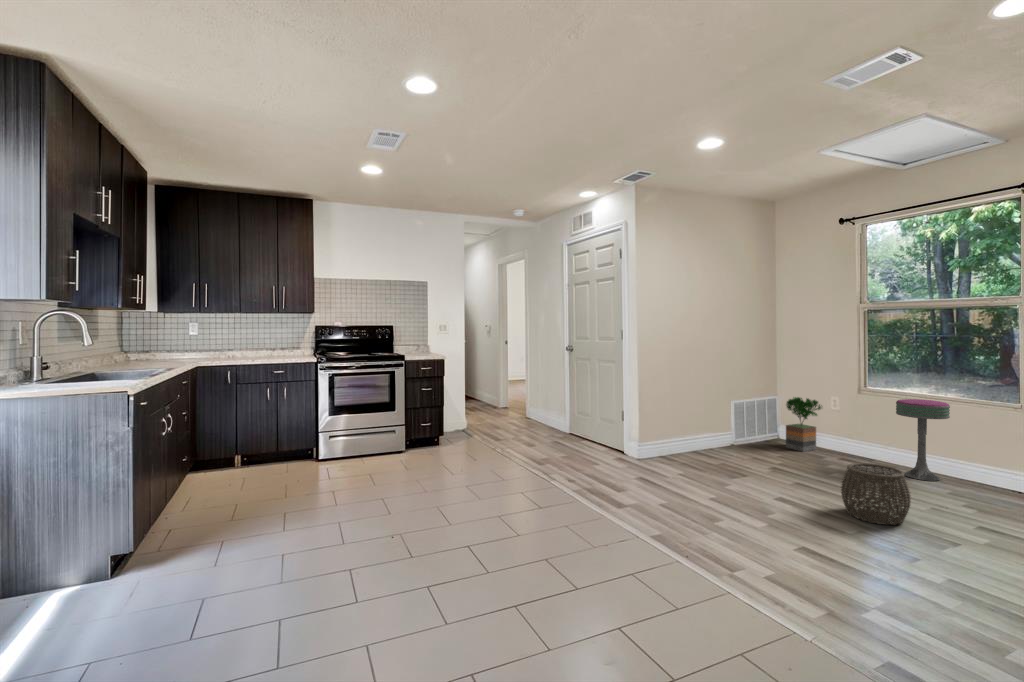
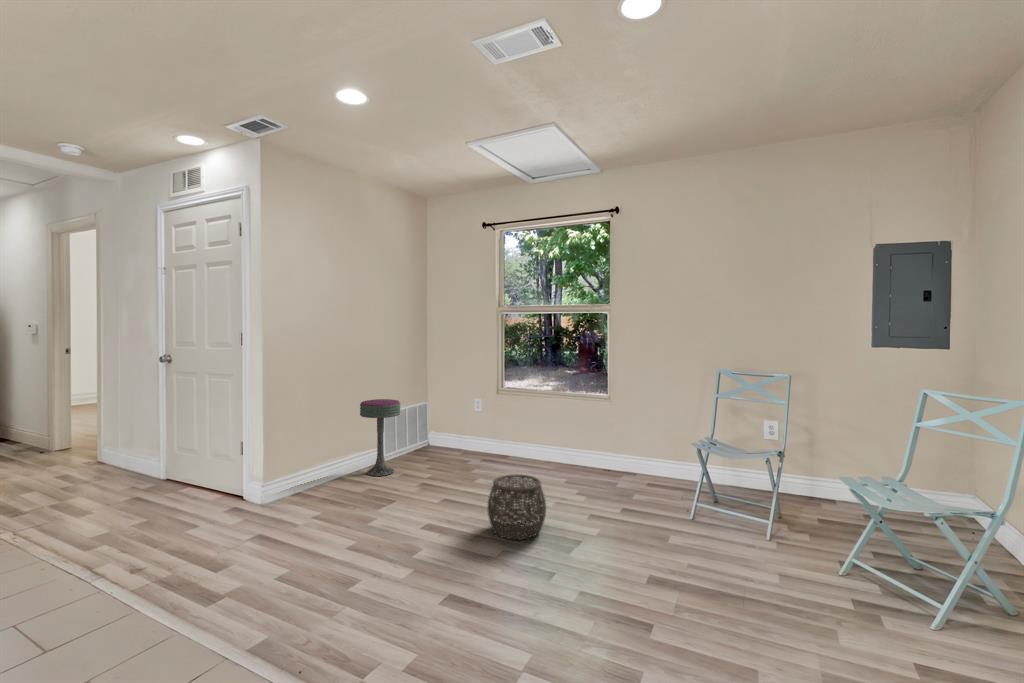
potted tree: present [786,397,821,452] -> none [435,403,471,460]
bar stool: present [896,399,950,481] -> present [360,399,400,476]

